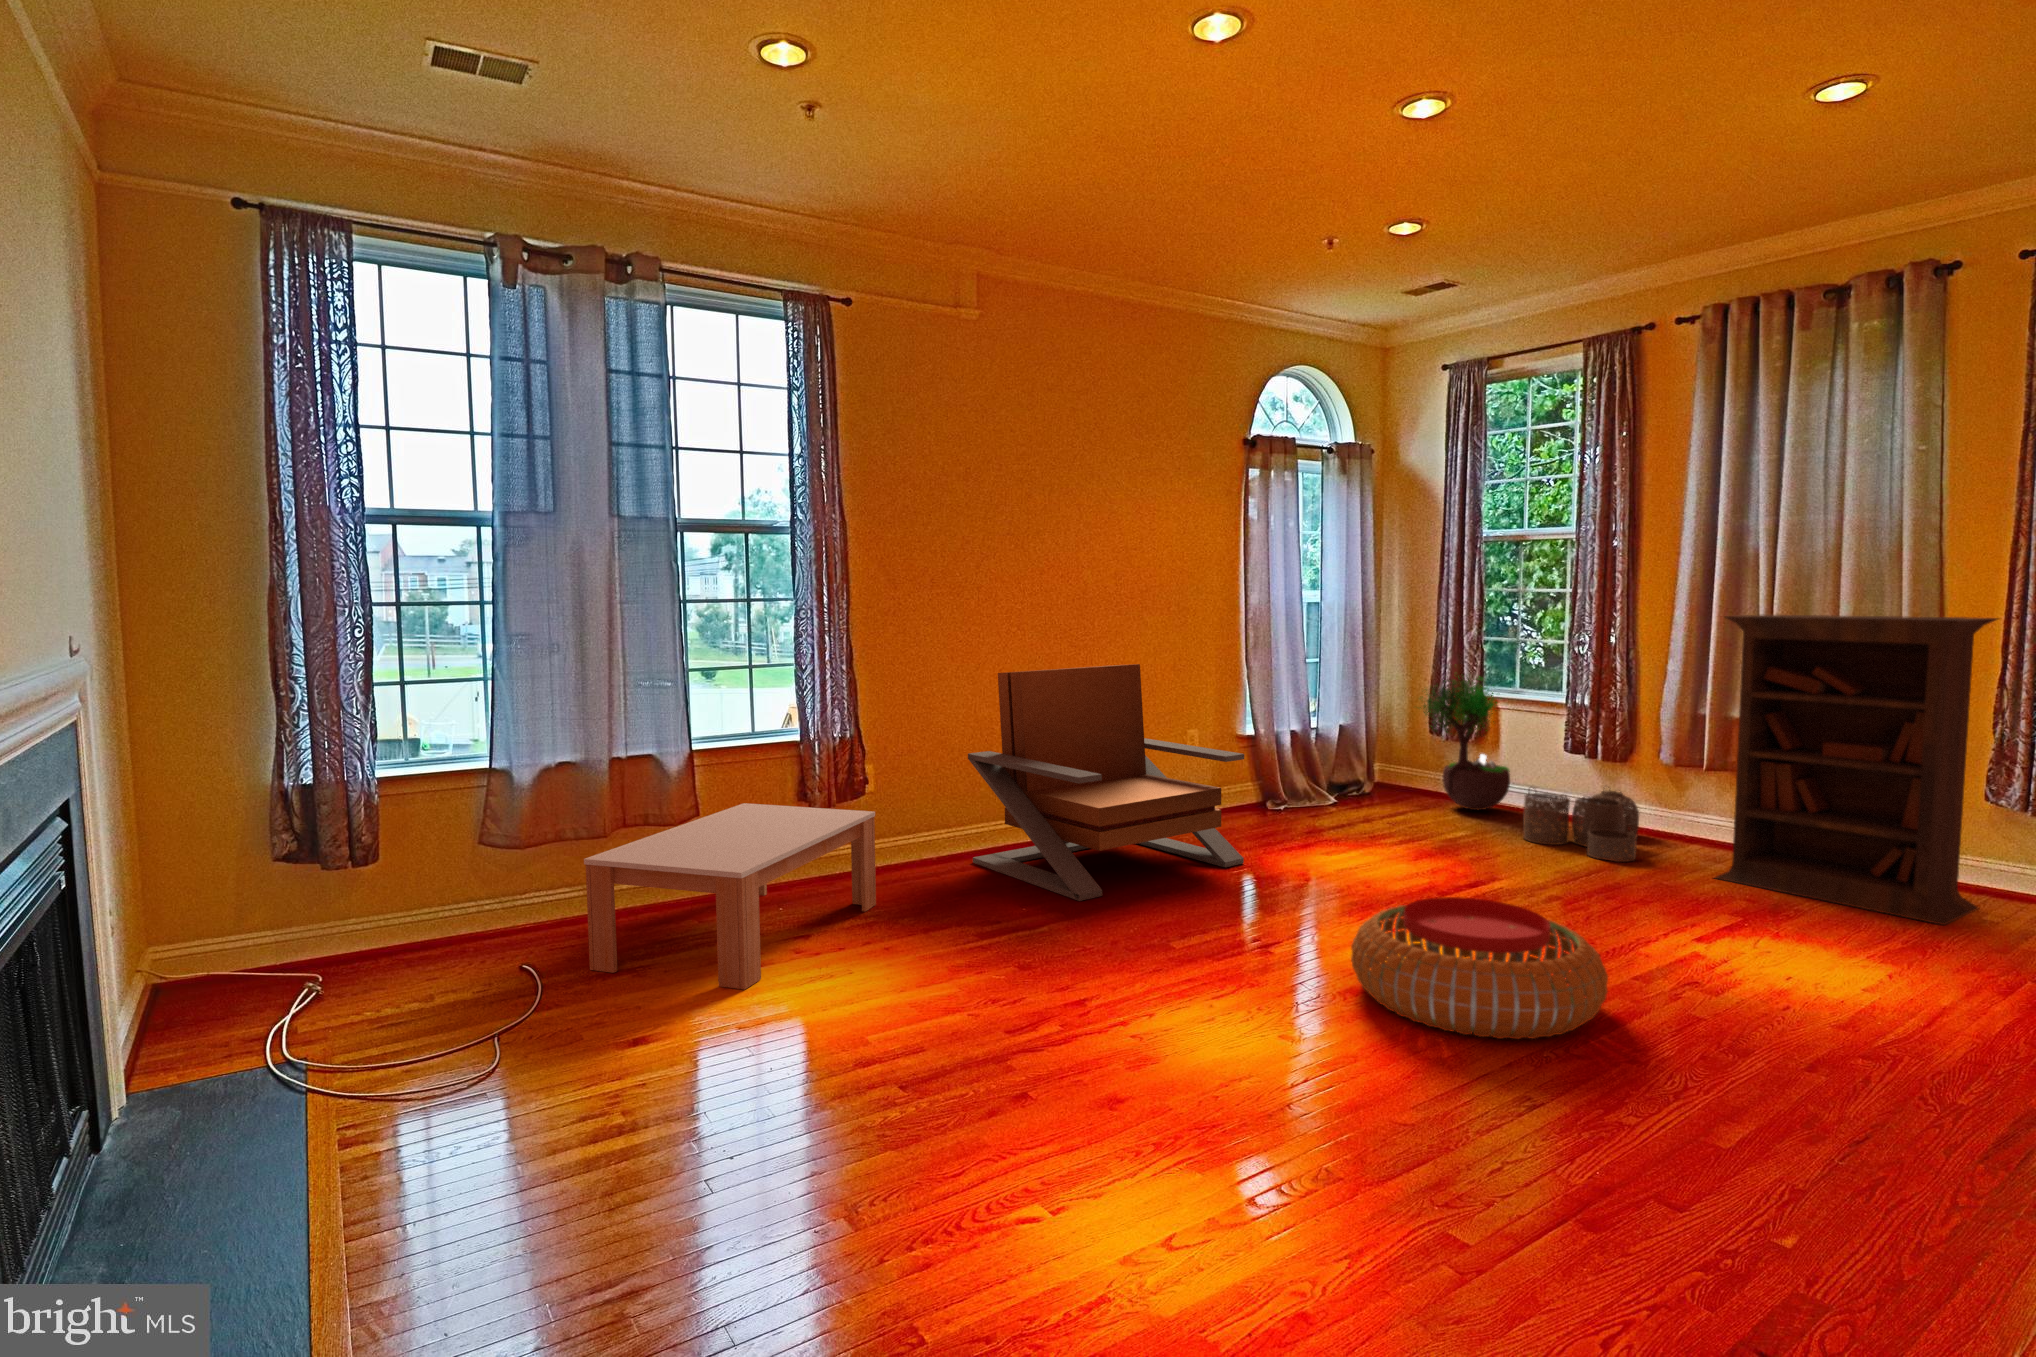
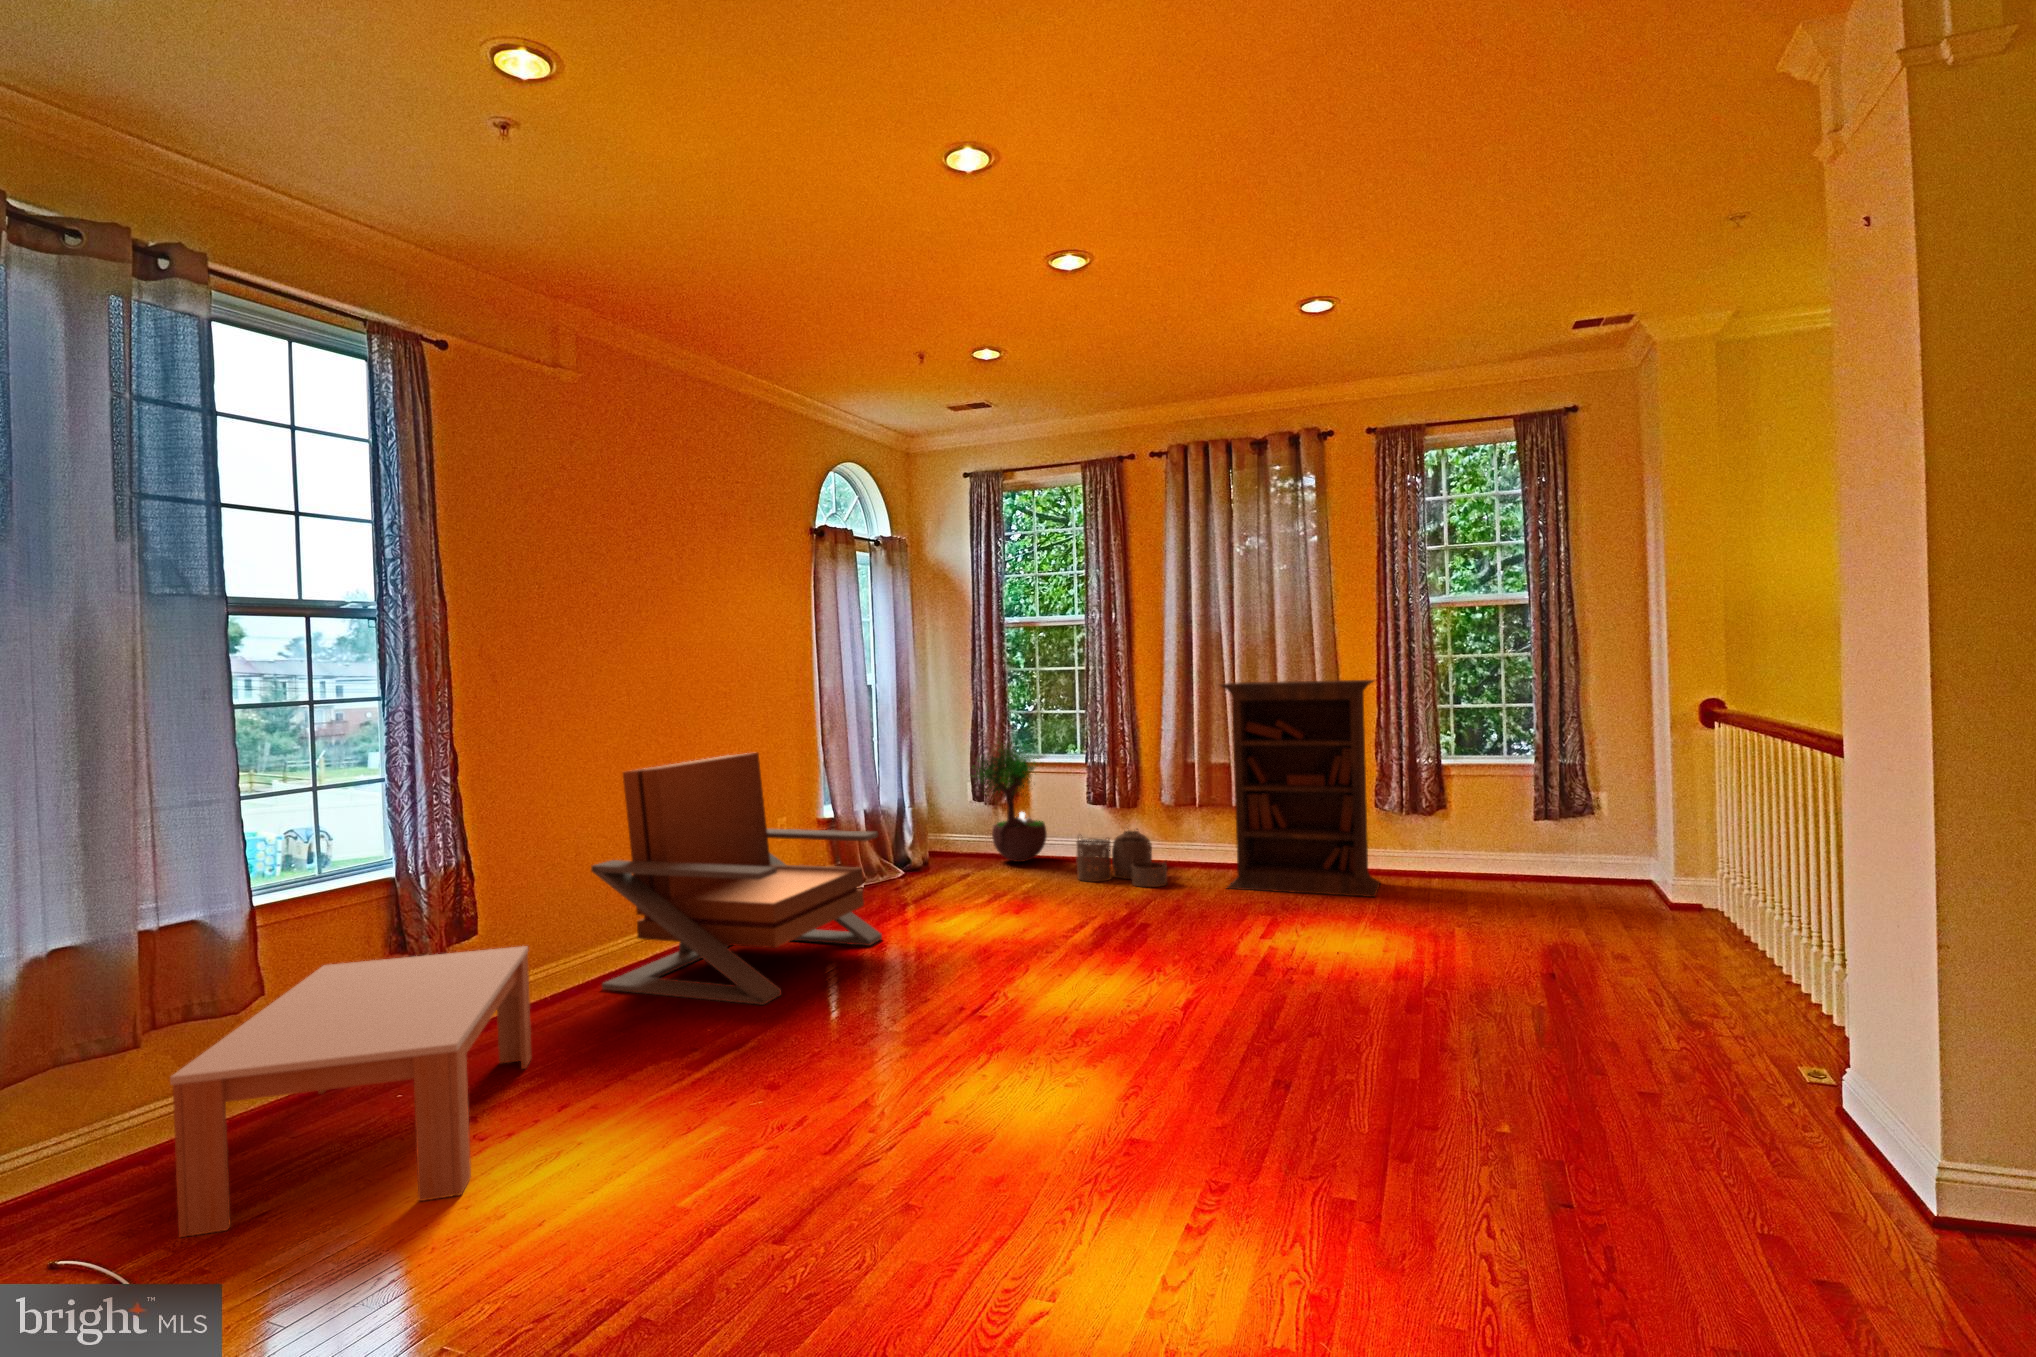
pouf: present [1351,897,1608,1039] -> none [1072,928,1275,1044]

